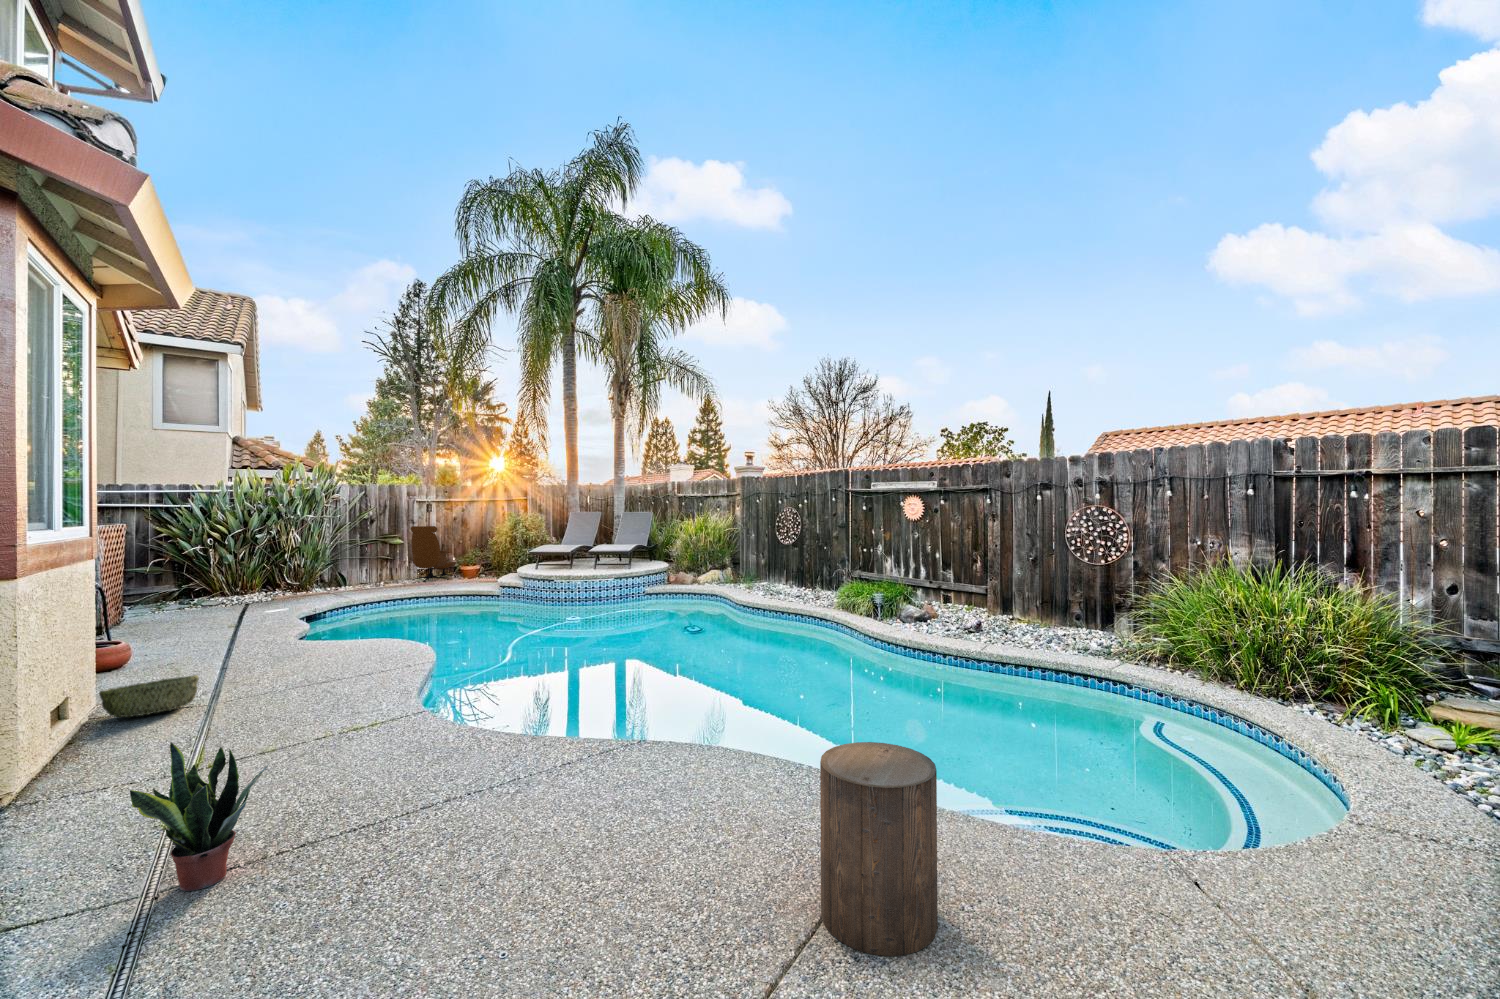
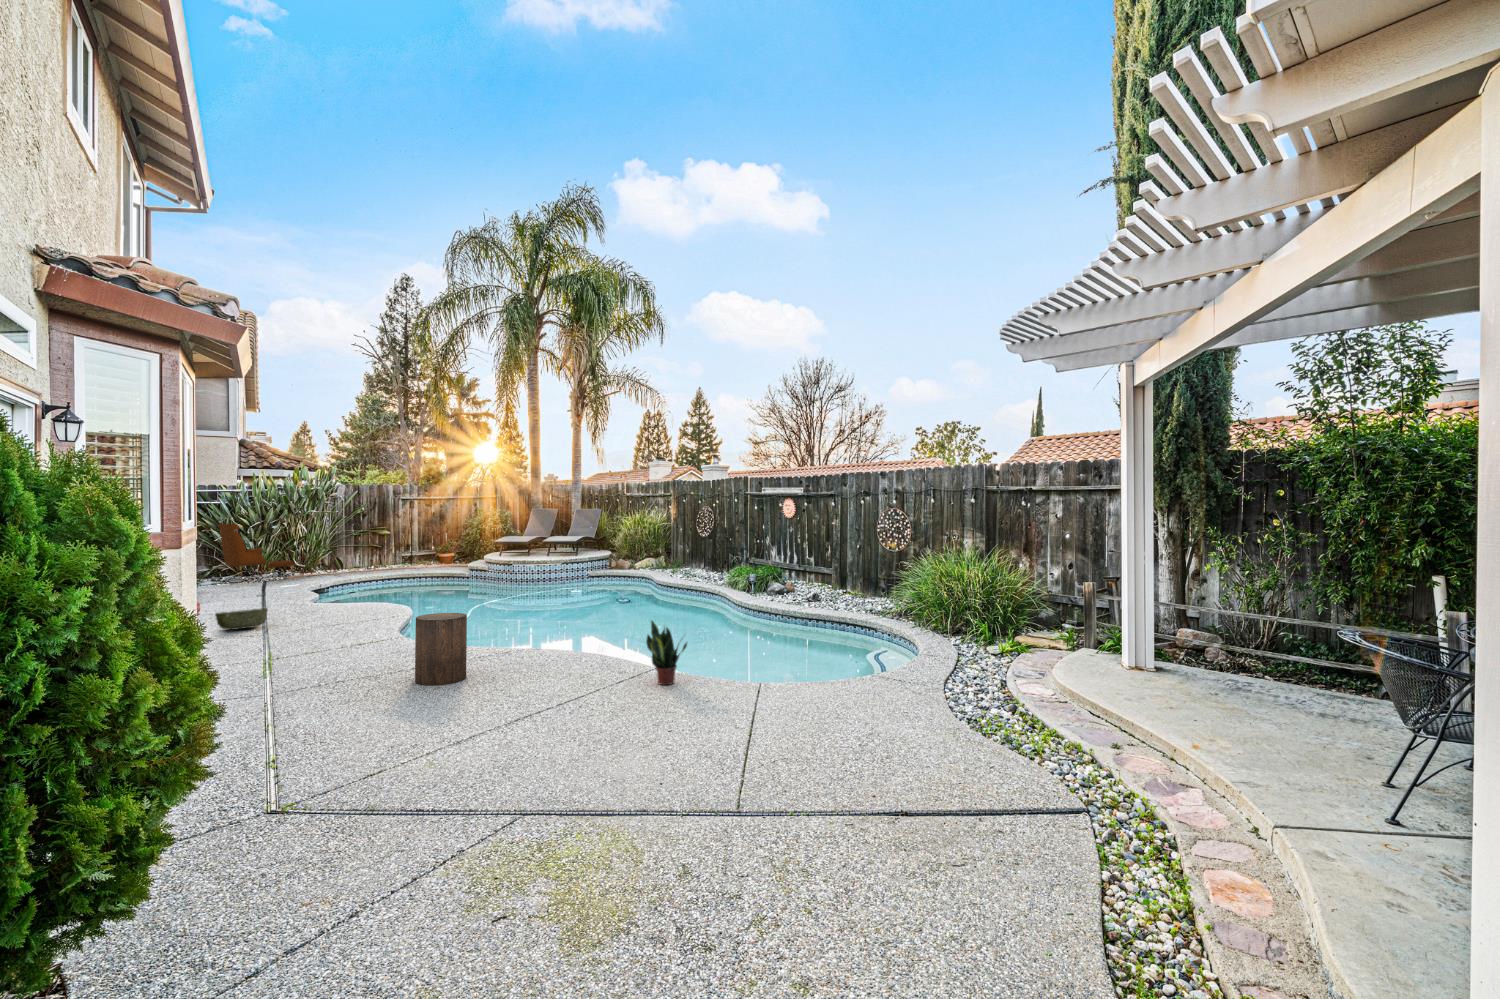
lounge chair: present [411,526,456,582] -> present [219,523,294,578]
potted plant: present [130,742,269,891] -> present [646,621,687,685]
stool: present [820,742,938,956] -> present [415,613,467,685]

